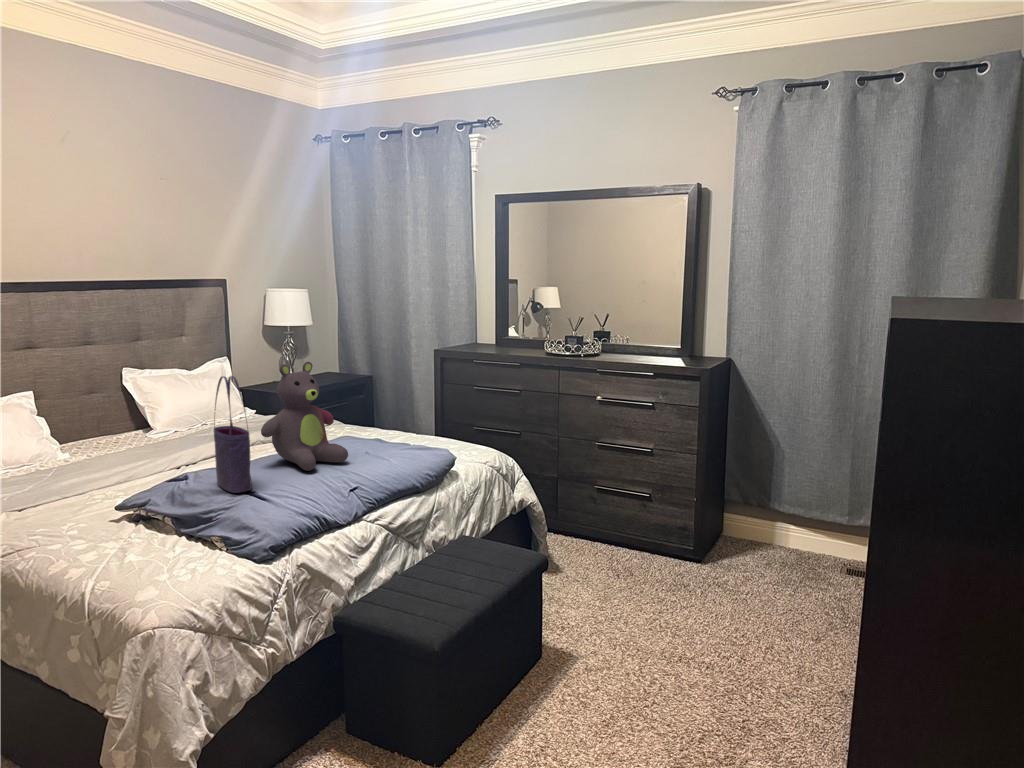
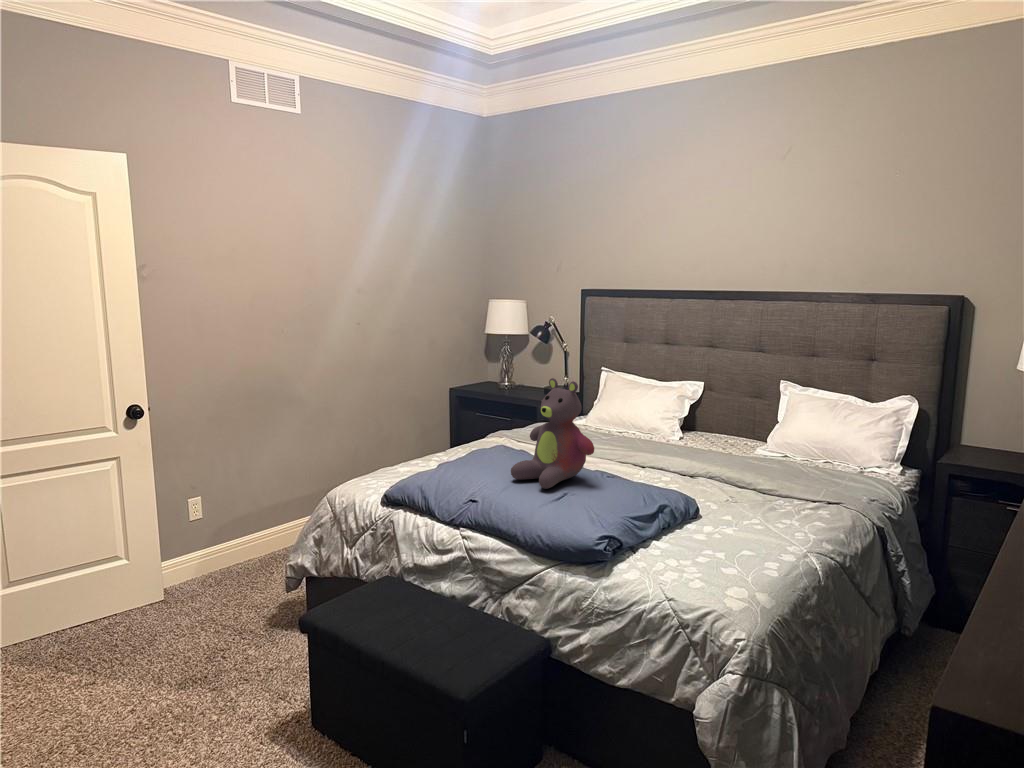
tote bag: present [214,376,252,493] -> none [460,372,500,467]

